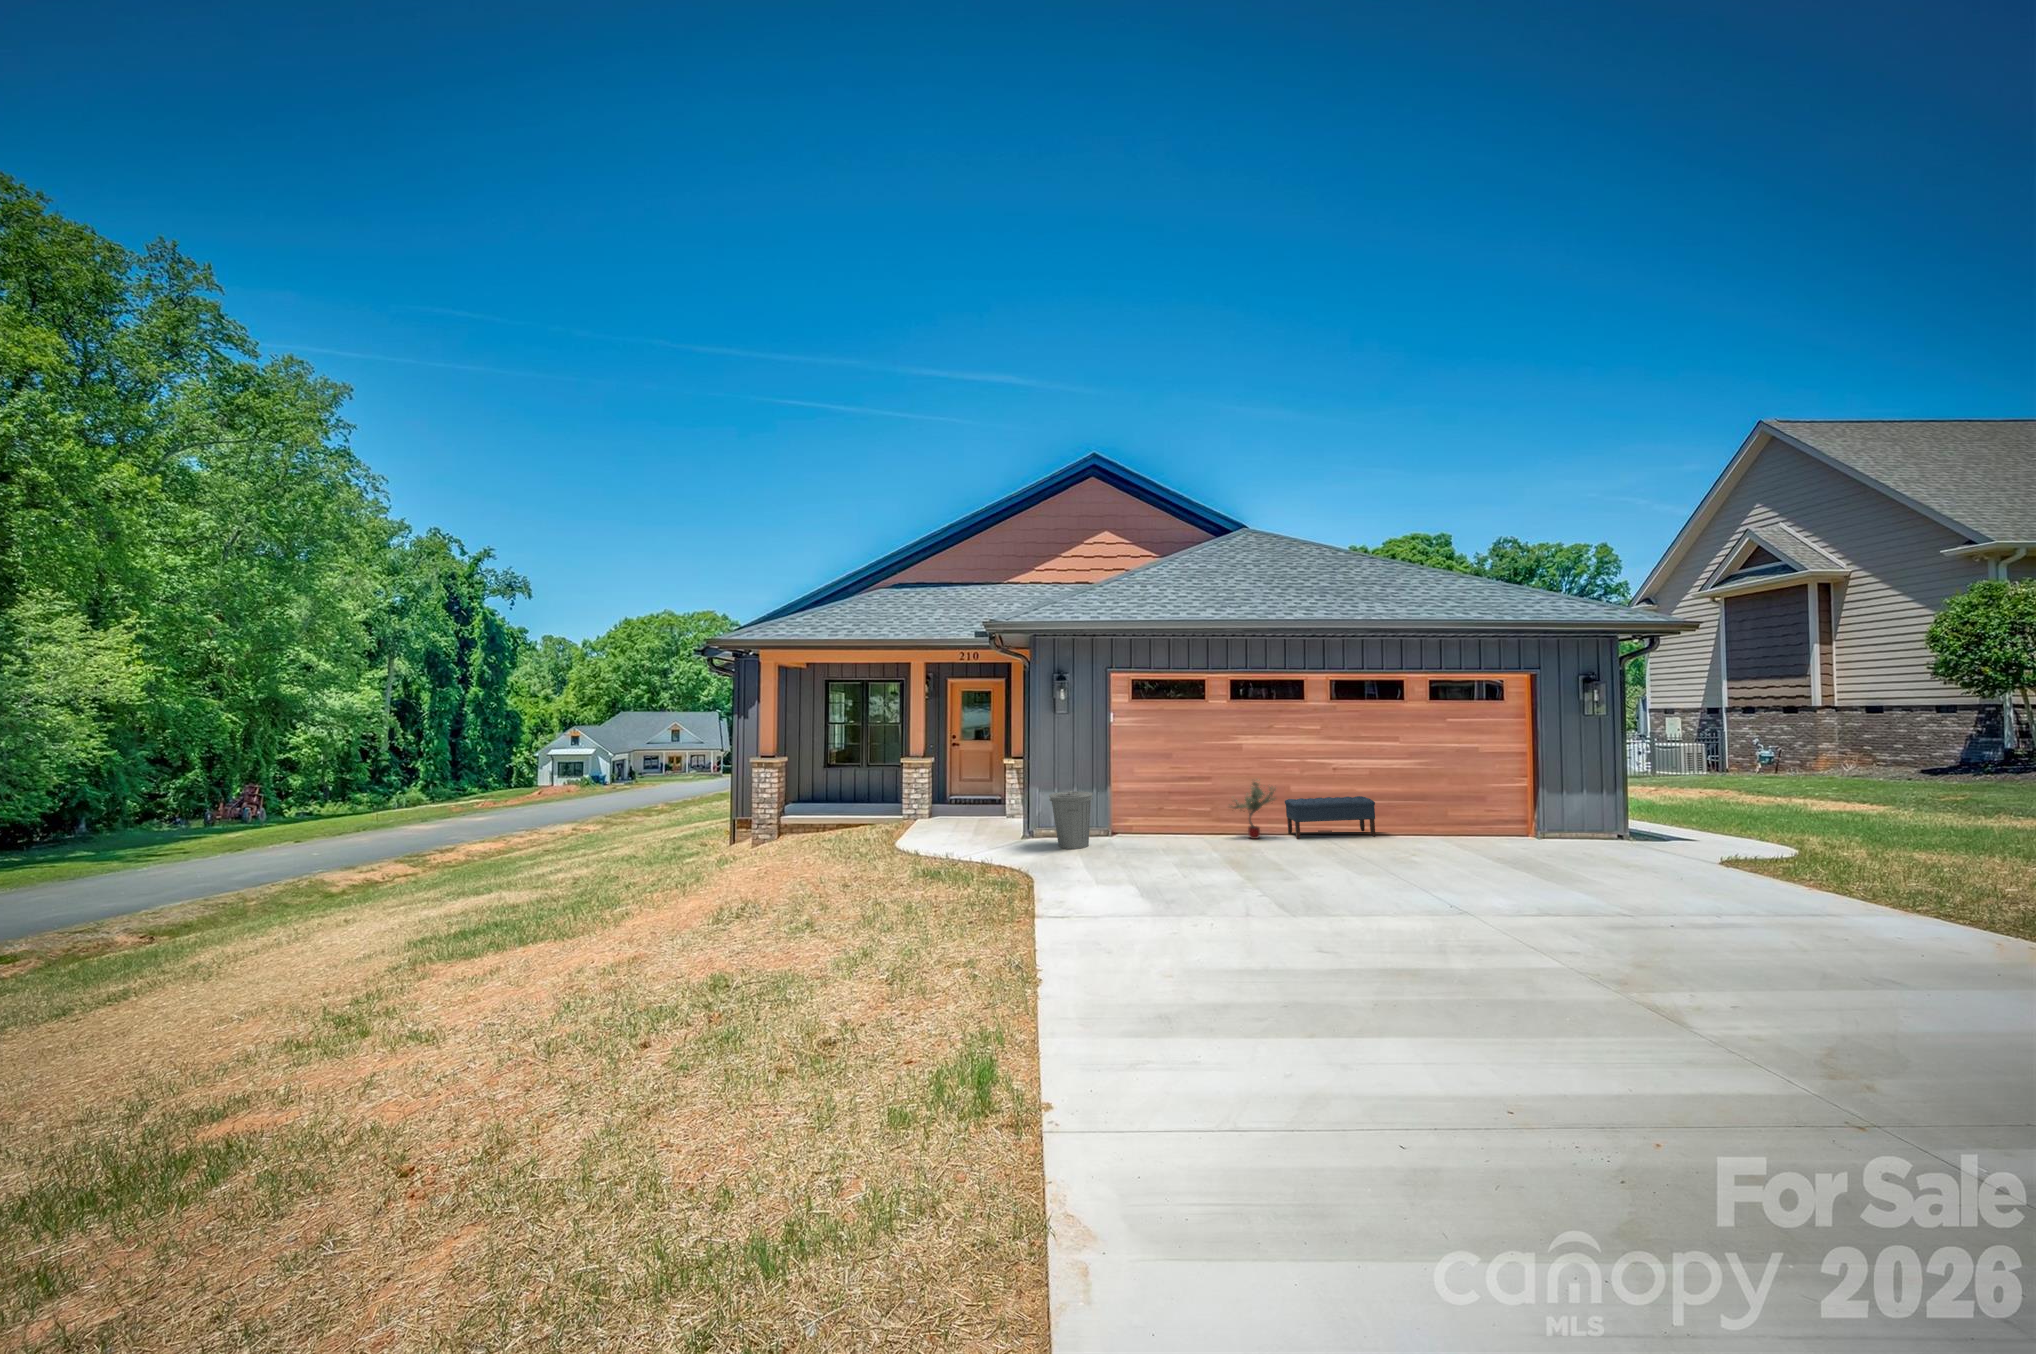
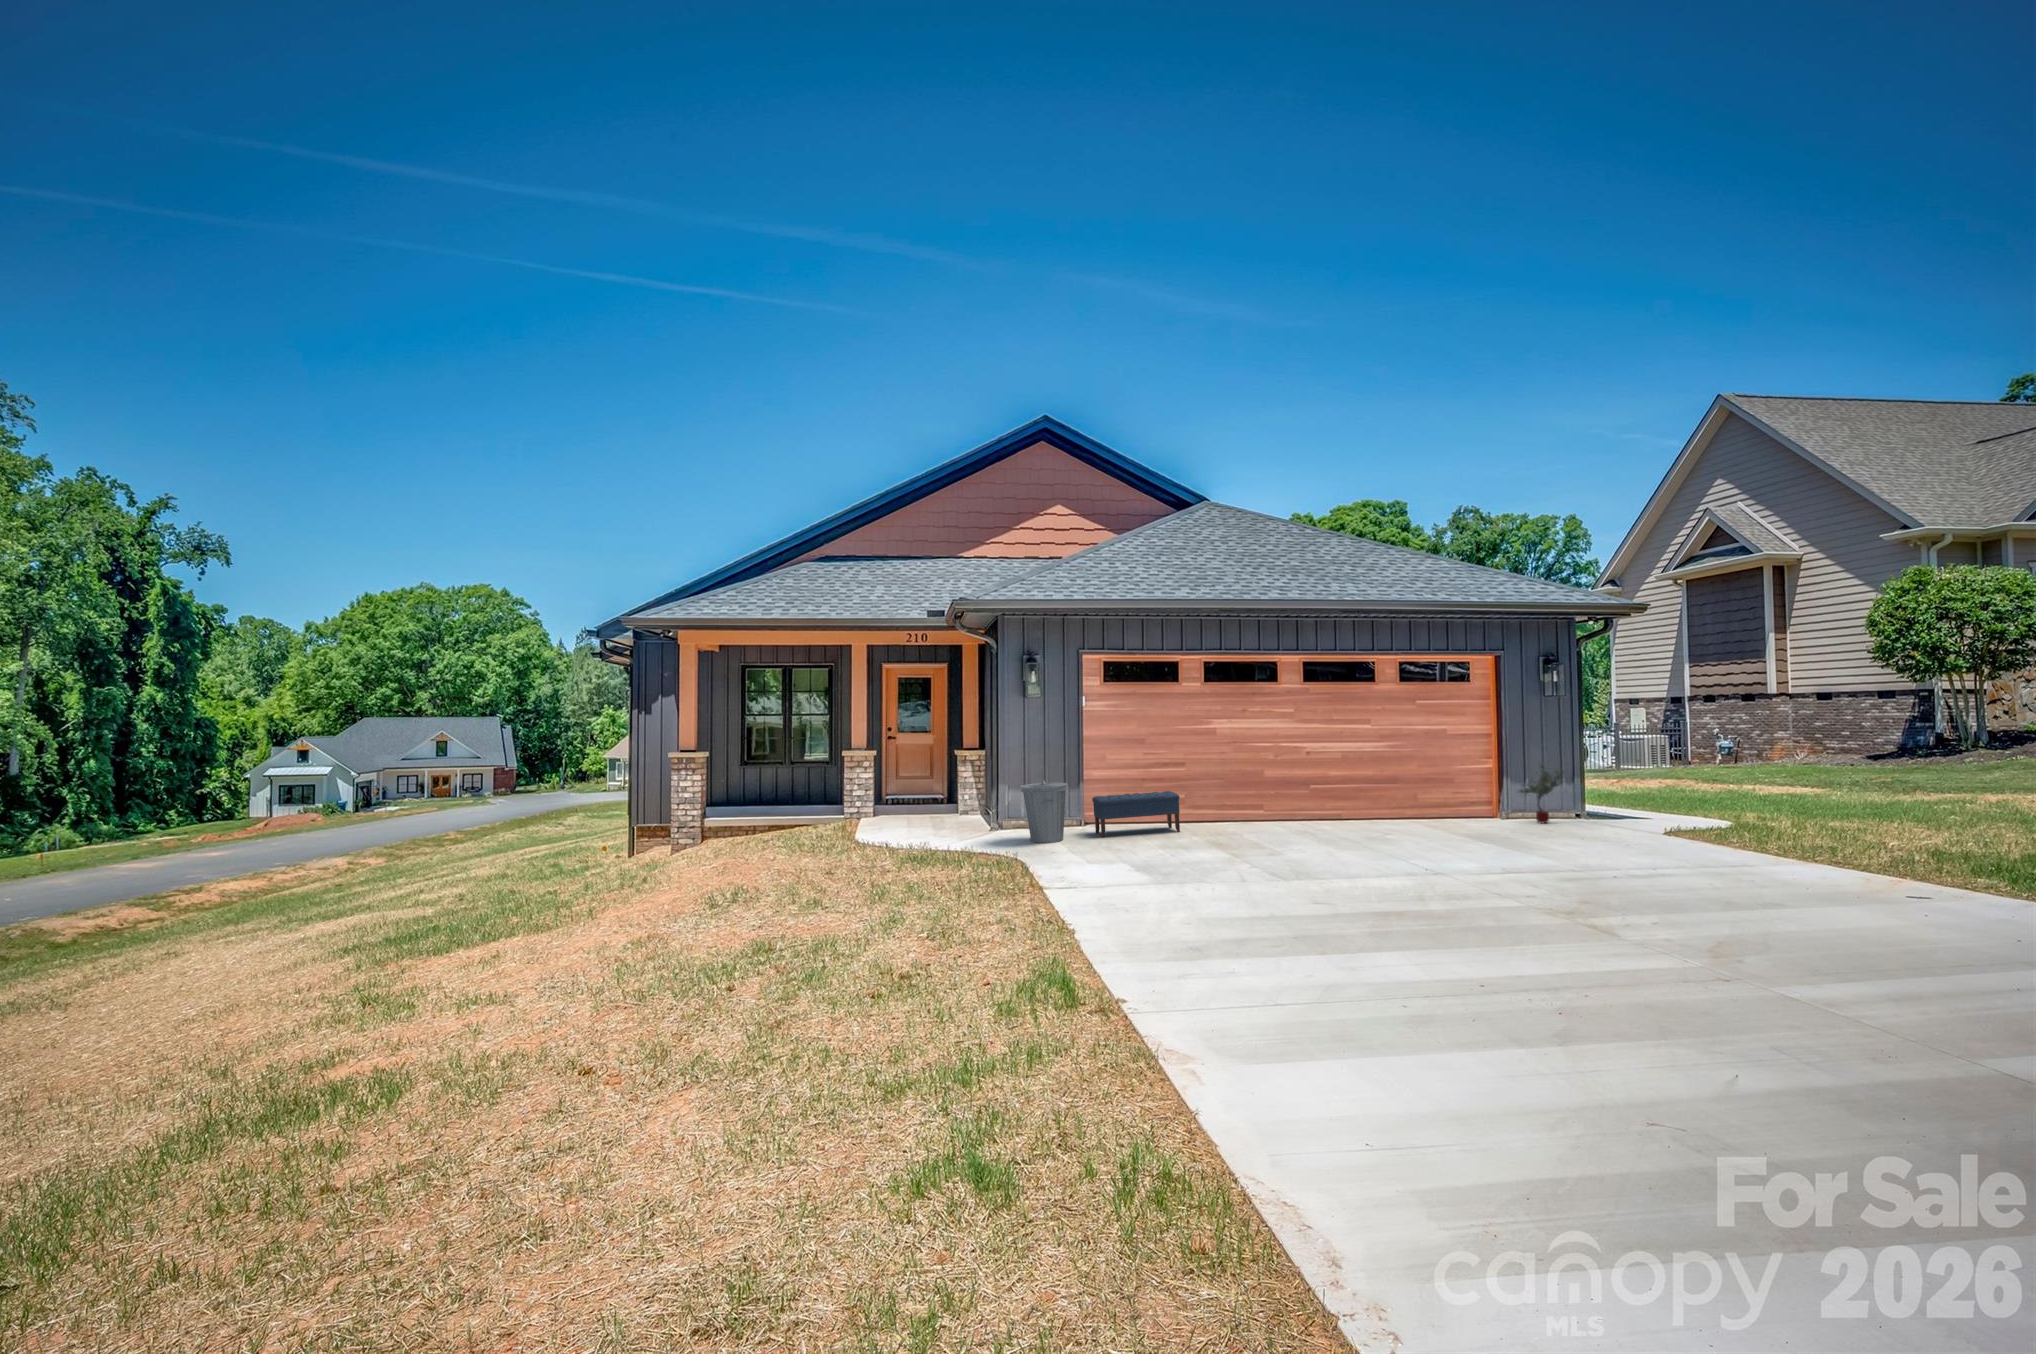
potted tree: present [1230,782,1275,839] -> present [1519,764,1564,823]
bench: present [1285,796,1376,839] -> present [1092,791,1180,838]

